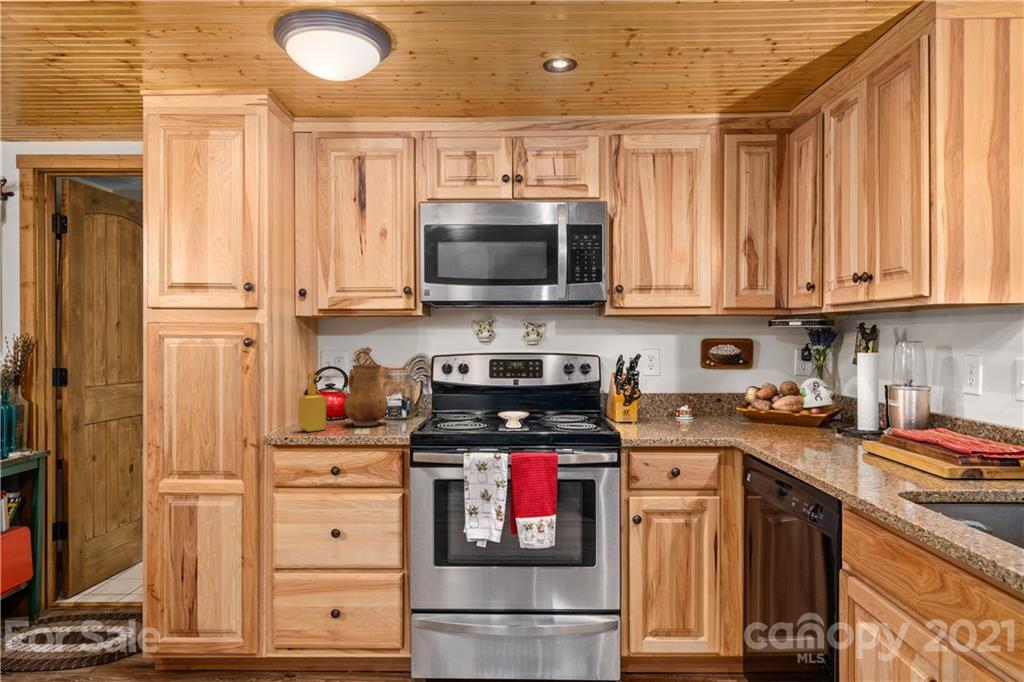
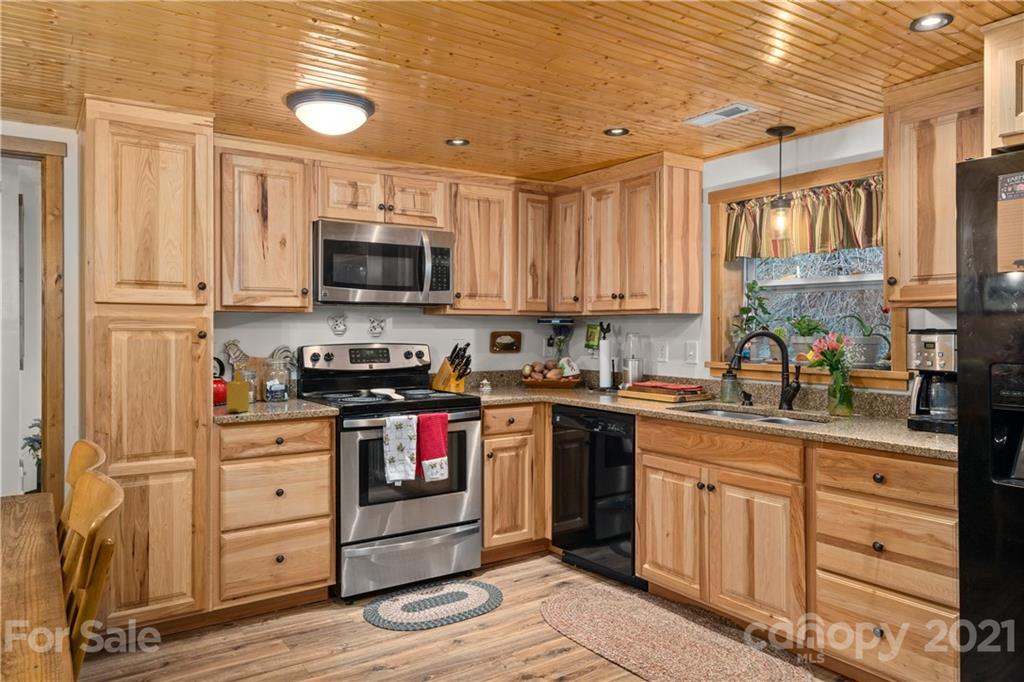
ceramic pitcher: present [344,364,388,426] -> none [247,354,290,407]

